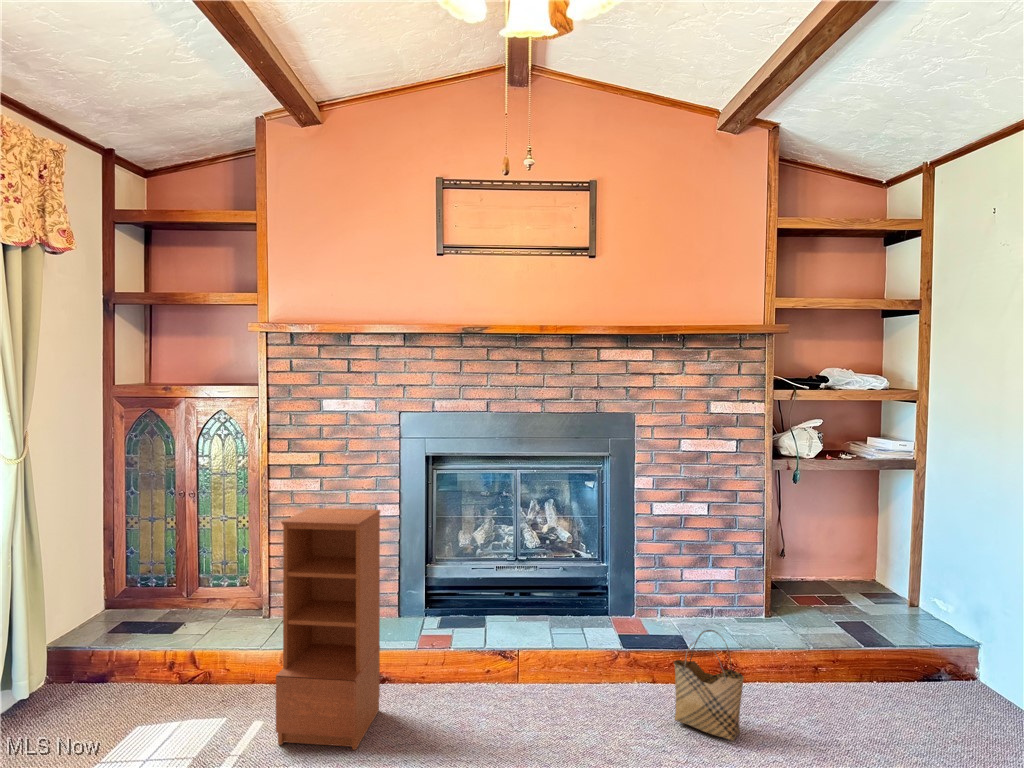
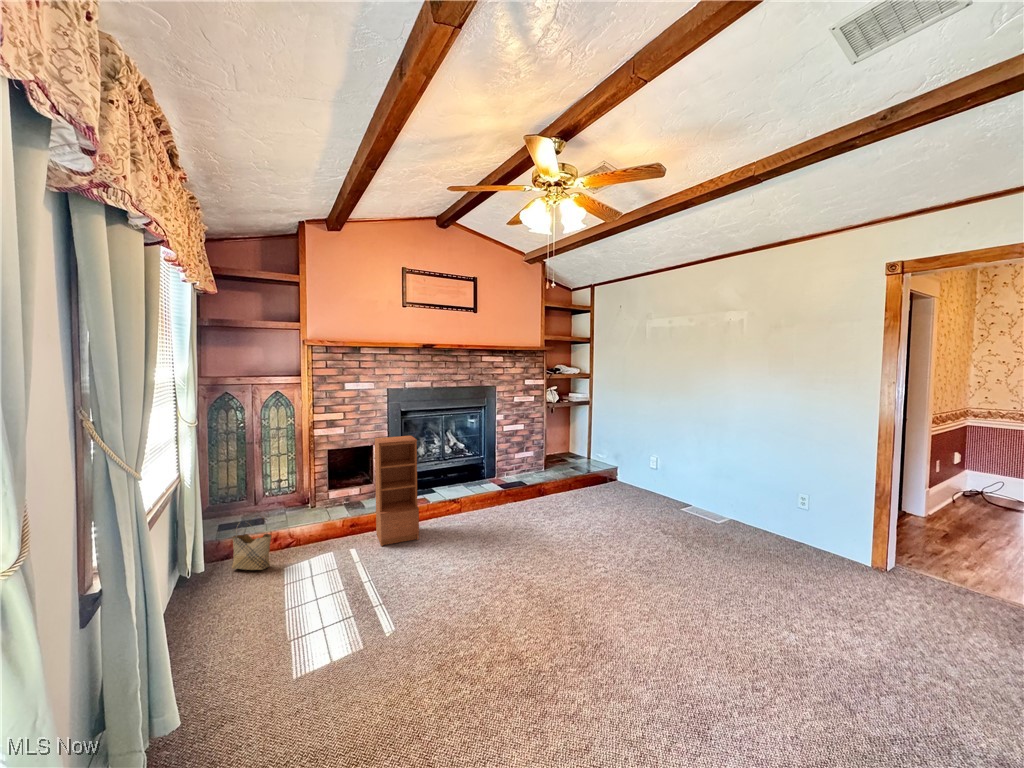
woven basket: present [673,630,744,740] -> present [232,515,272,570]

